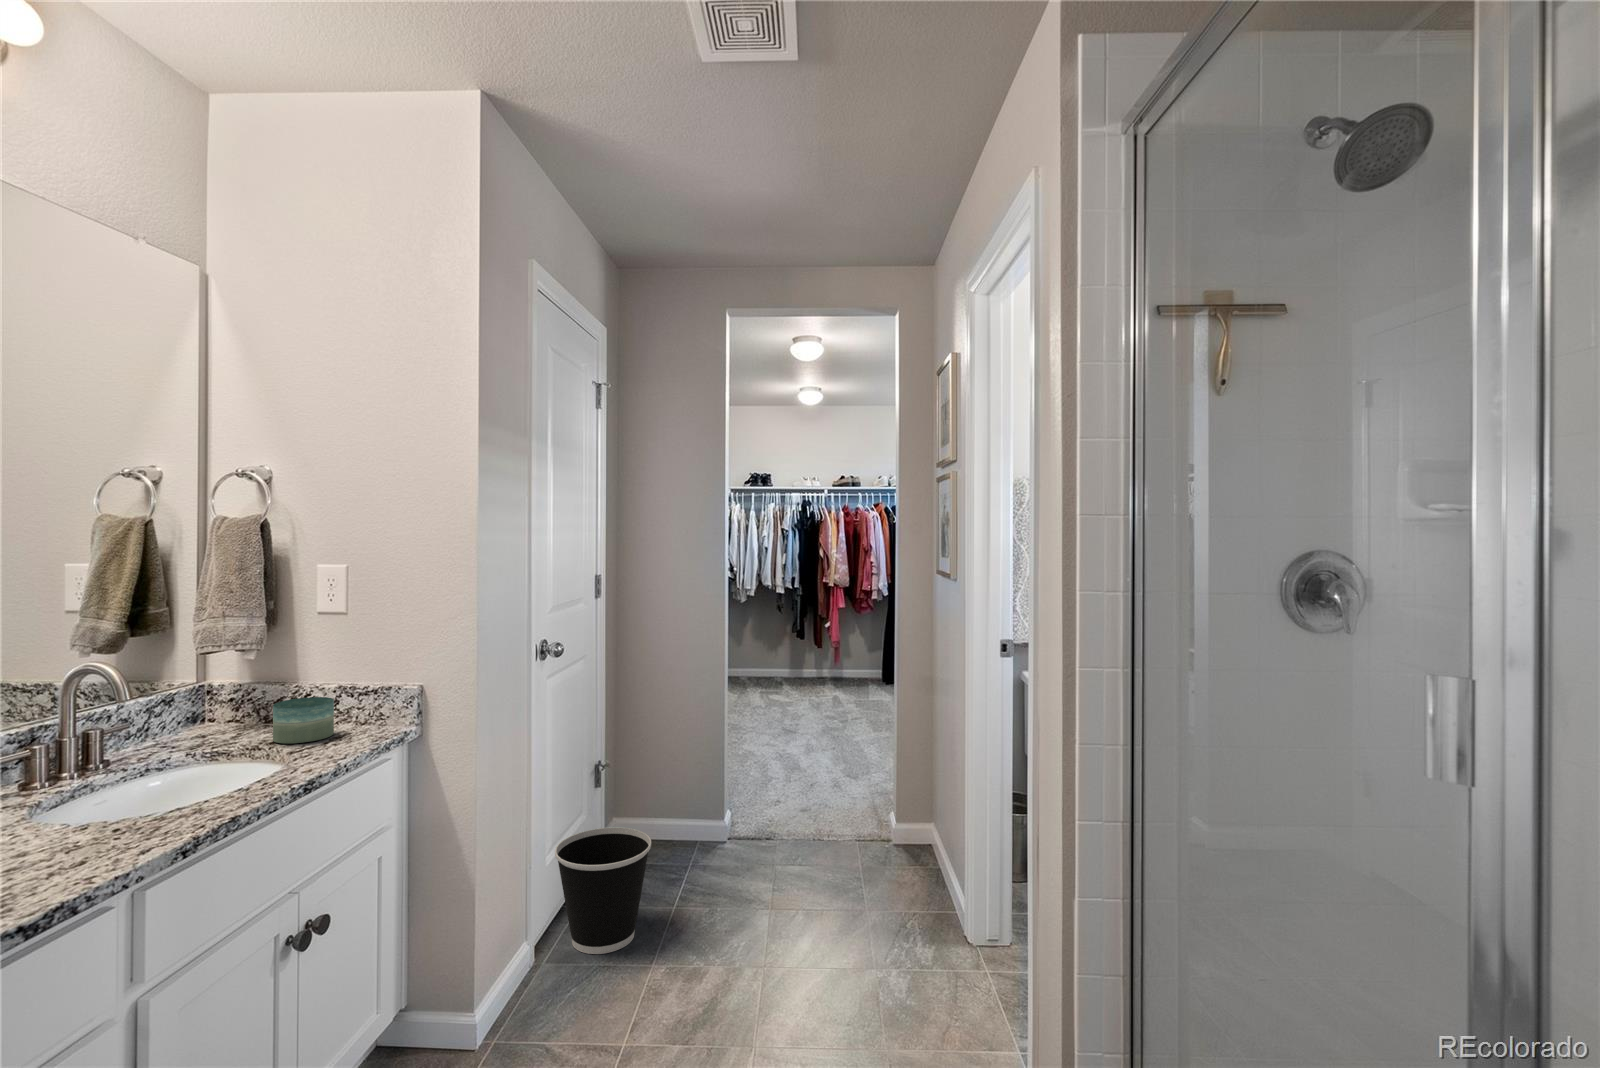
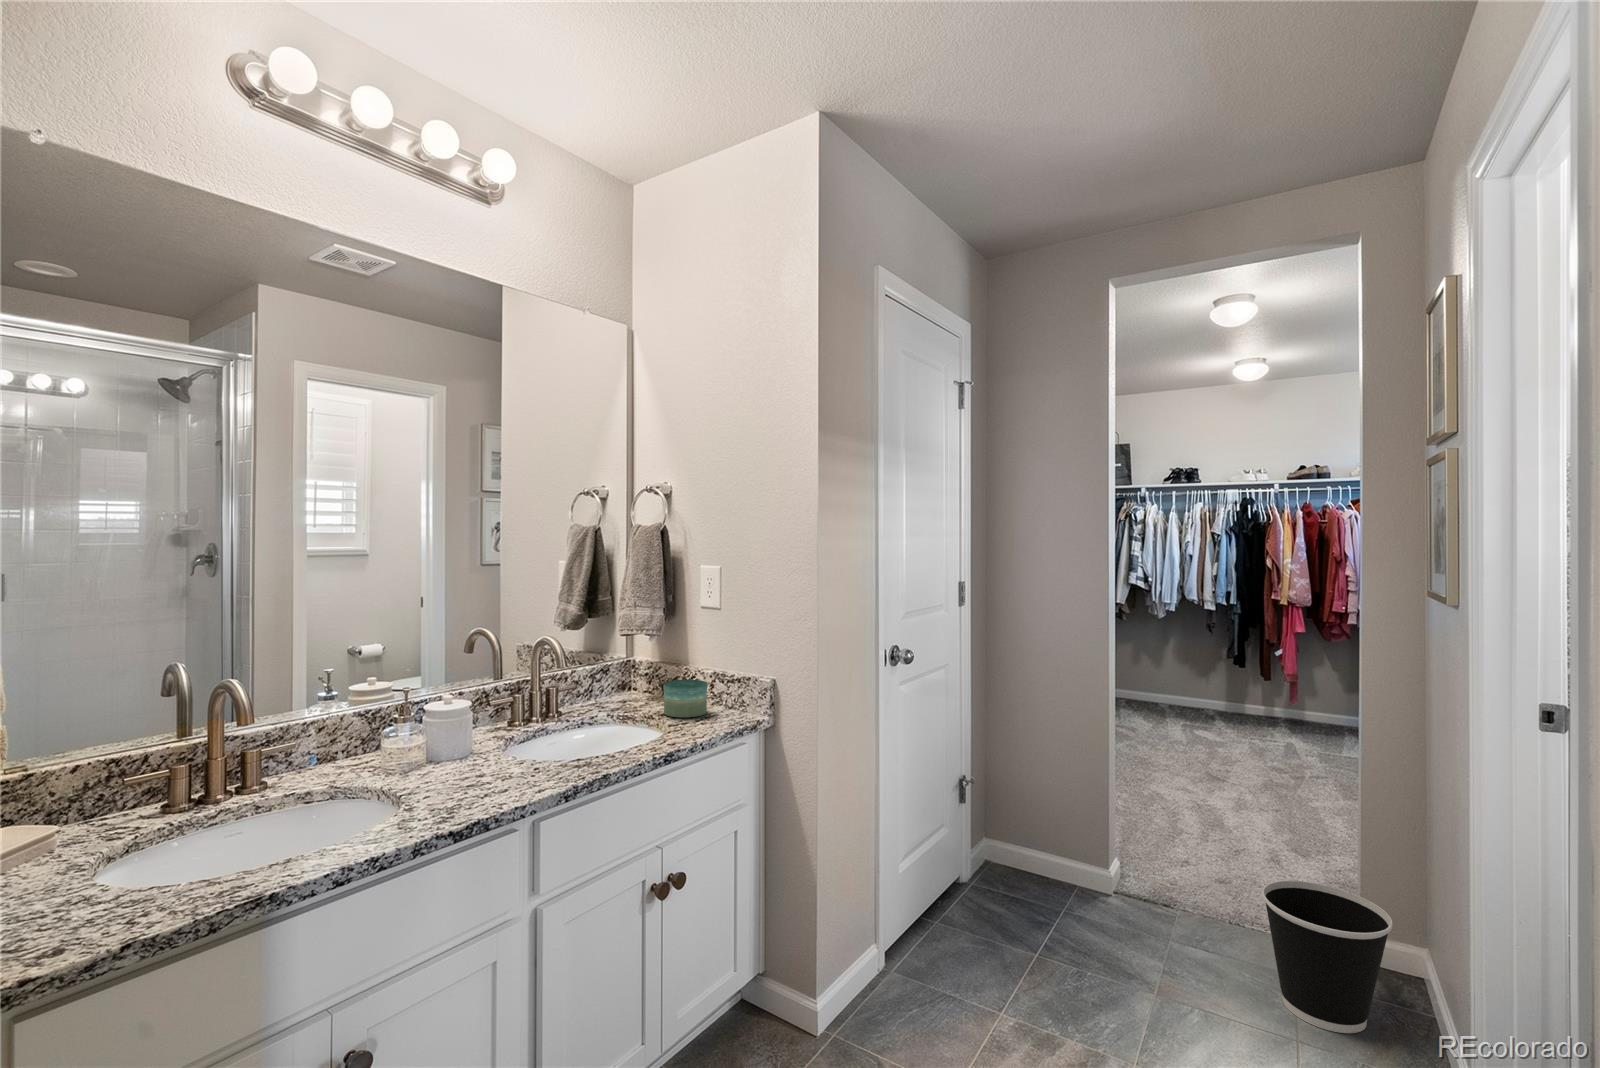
wastebasket: present [555,827,651,954] -> present [1262,881,1393,1033]

